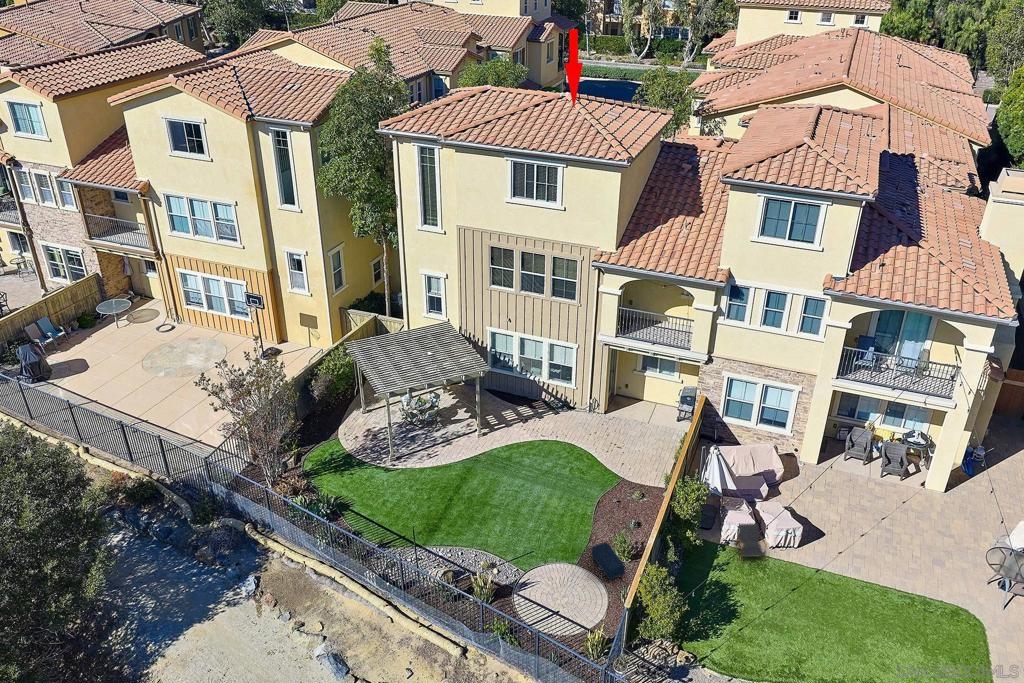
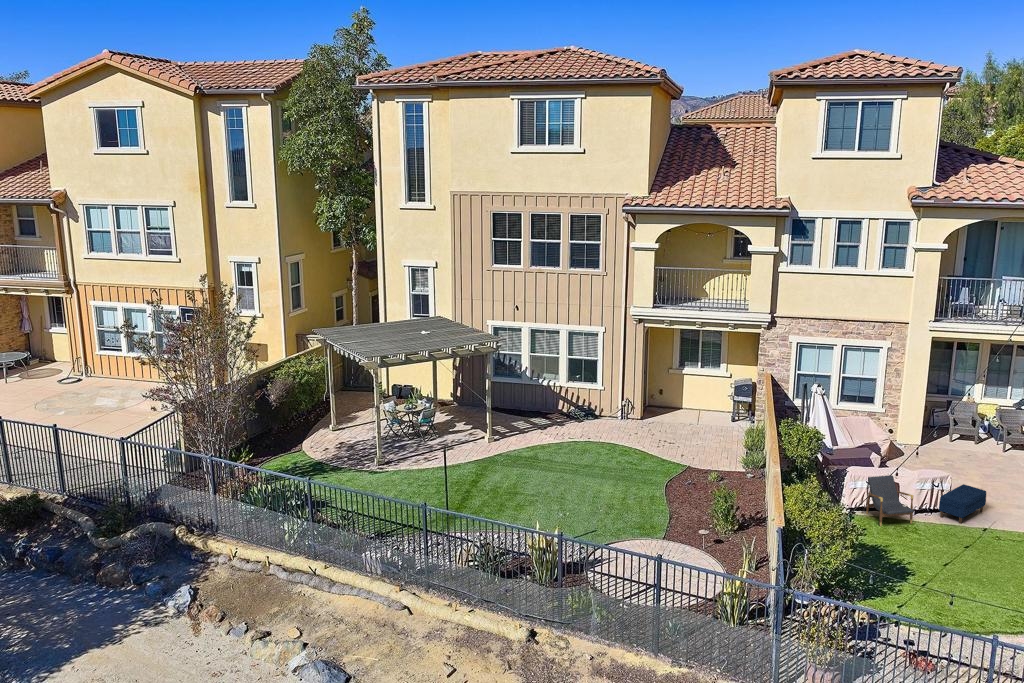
bench: present [591,542,625,583] -> present [939,484,986,524]

